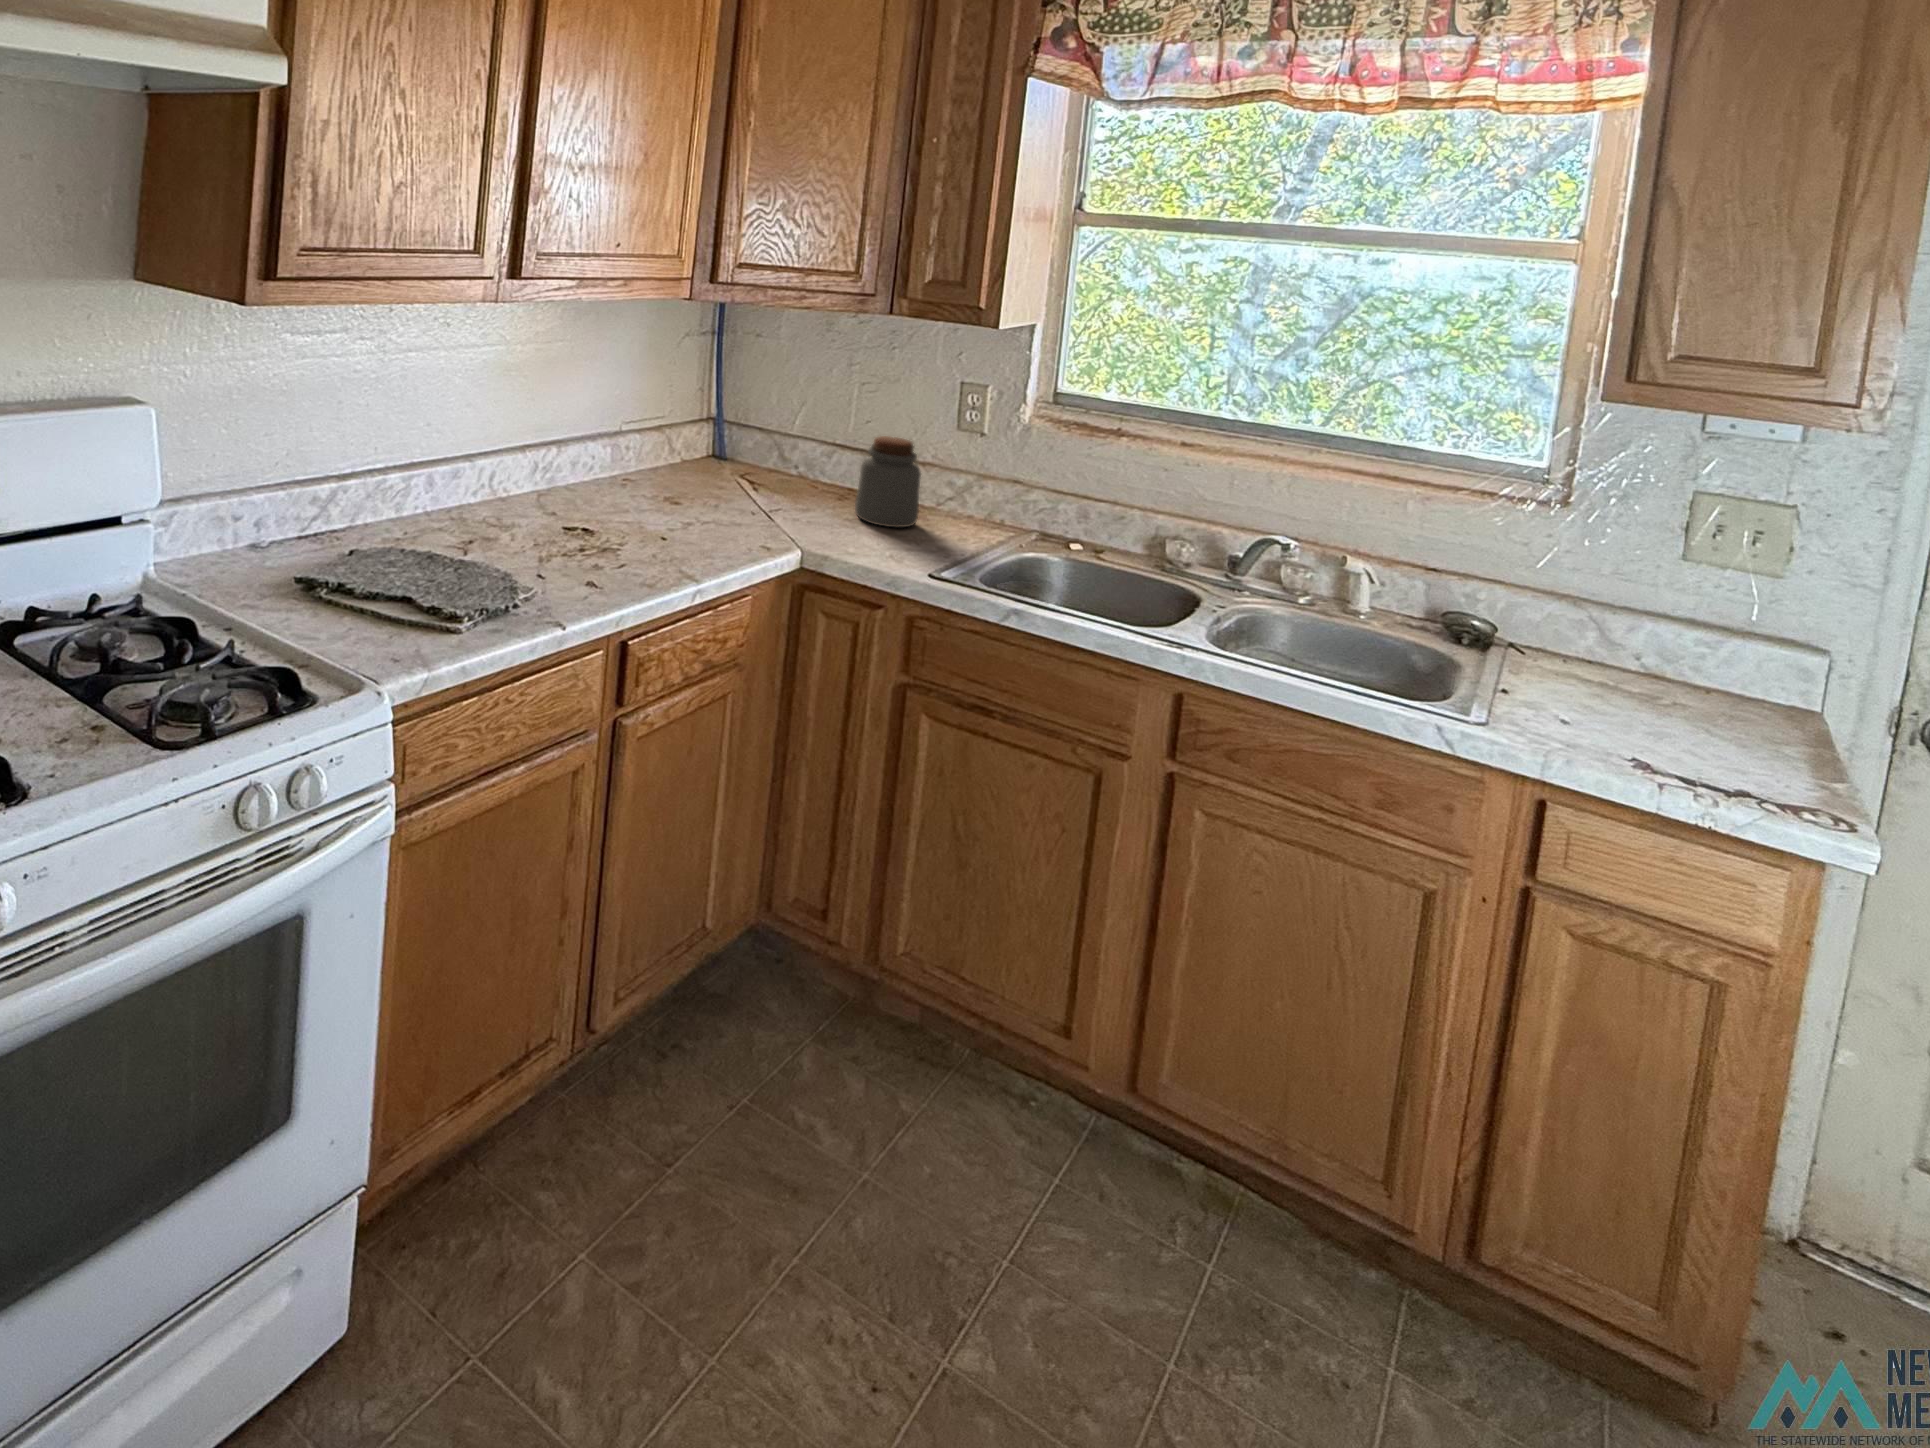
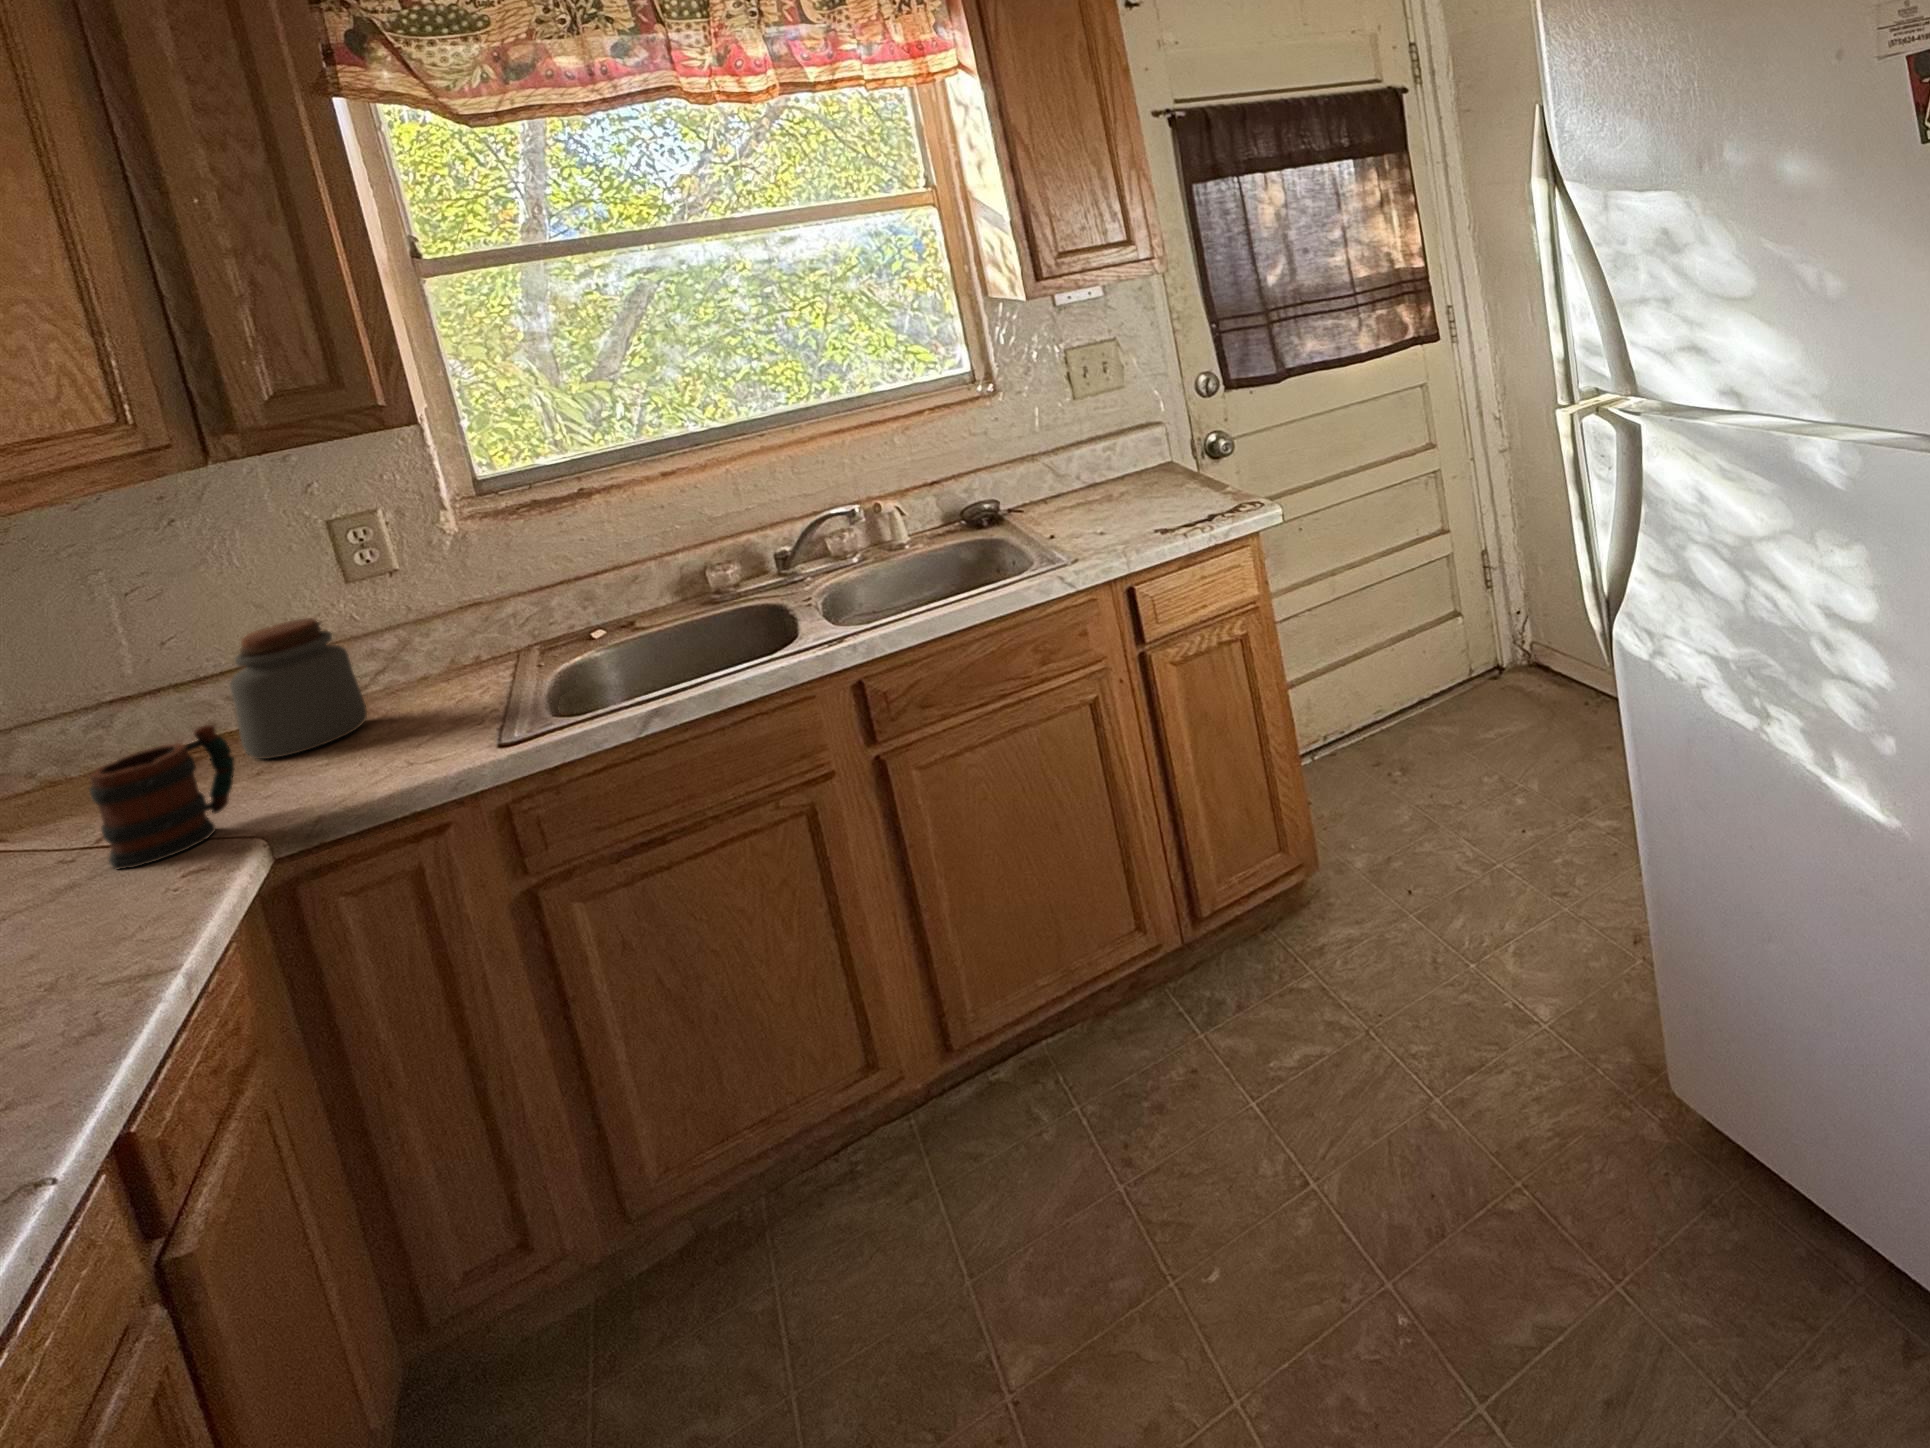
mug: none [751,471,820,540] -> present [89,725,234,869]

